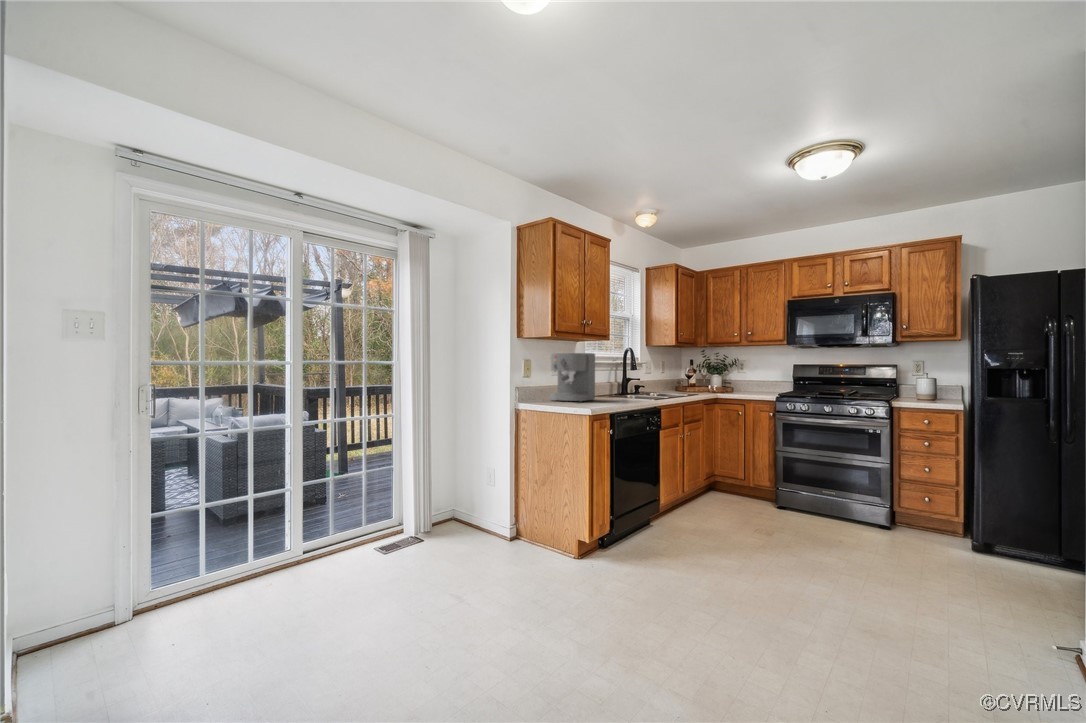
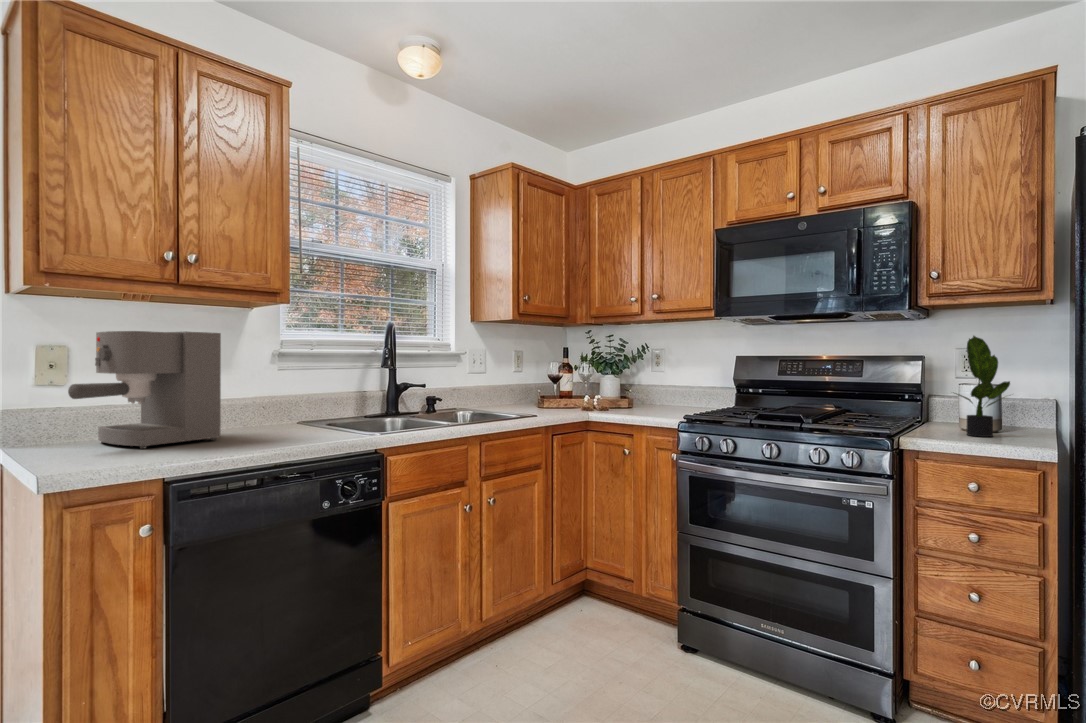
potted plant: none [913,356,945,402] -> present [957,336,1010,437]

